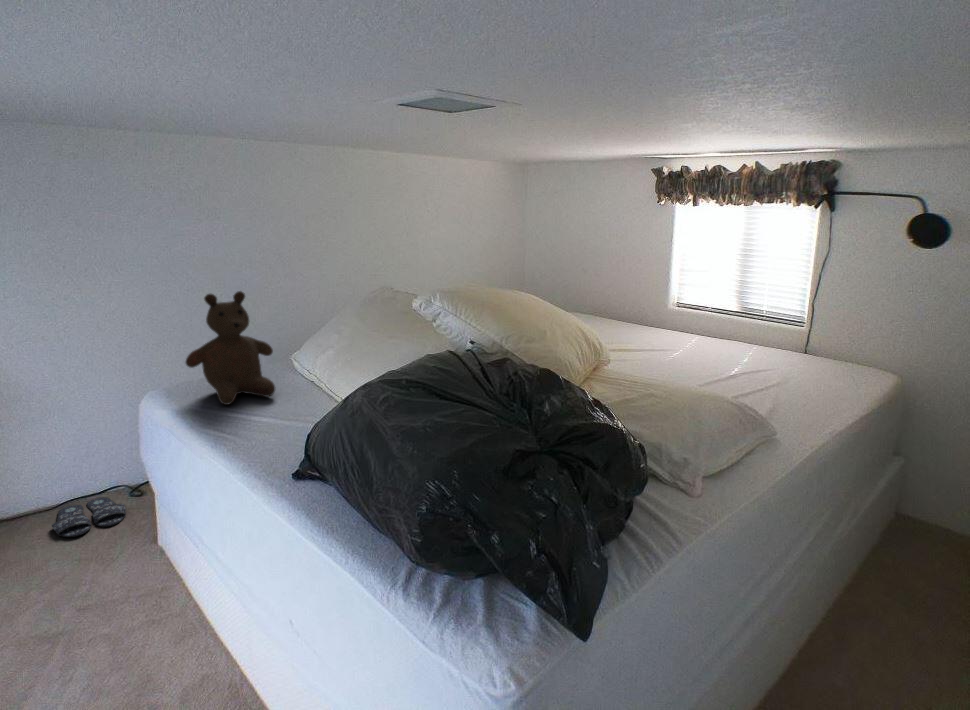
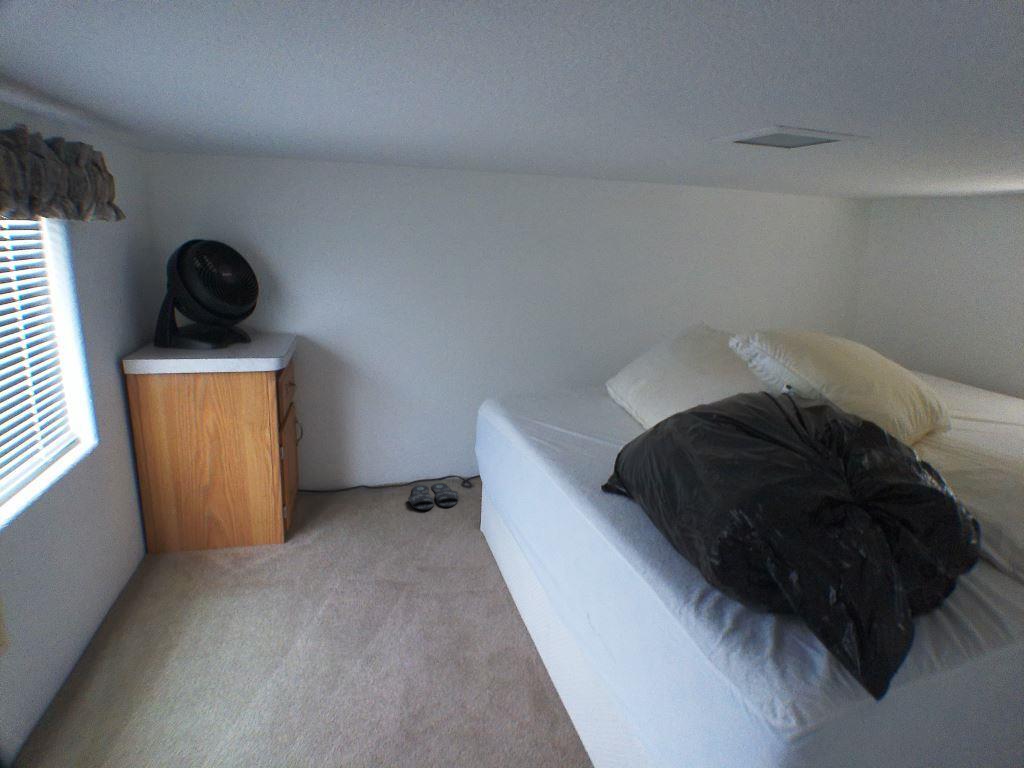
teddy bear: present [186,291,275,405] -> none [519,321,590,420]

